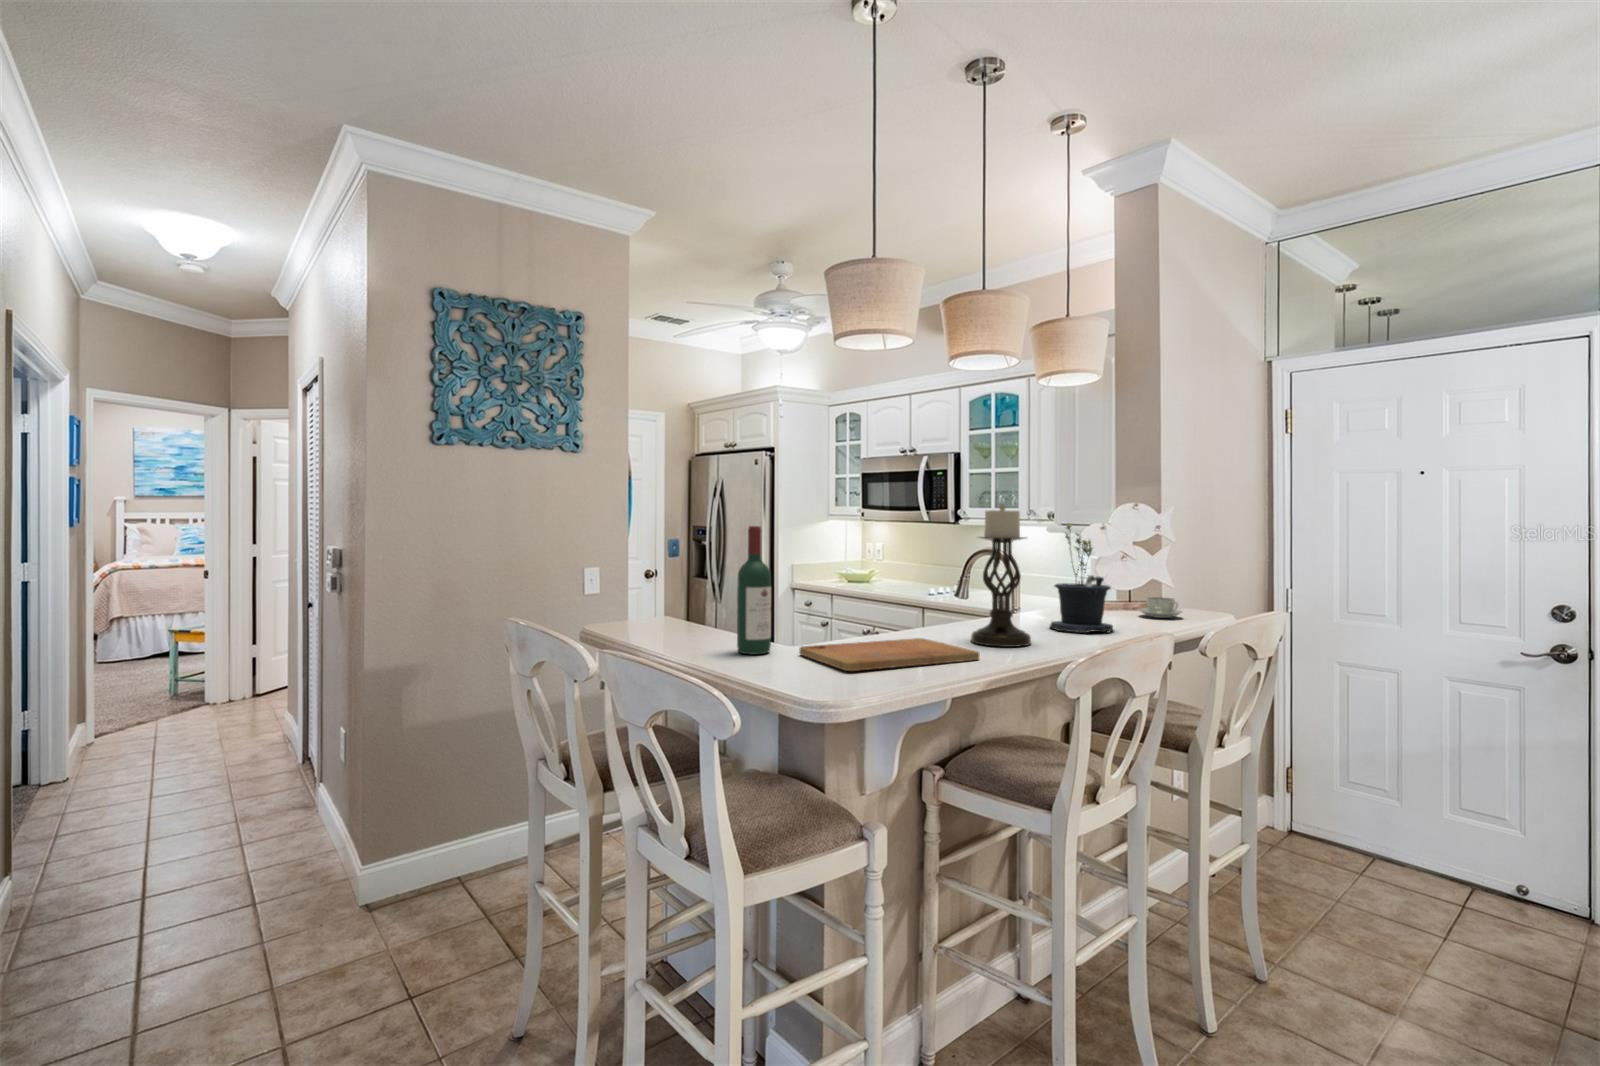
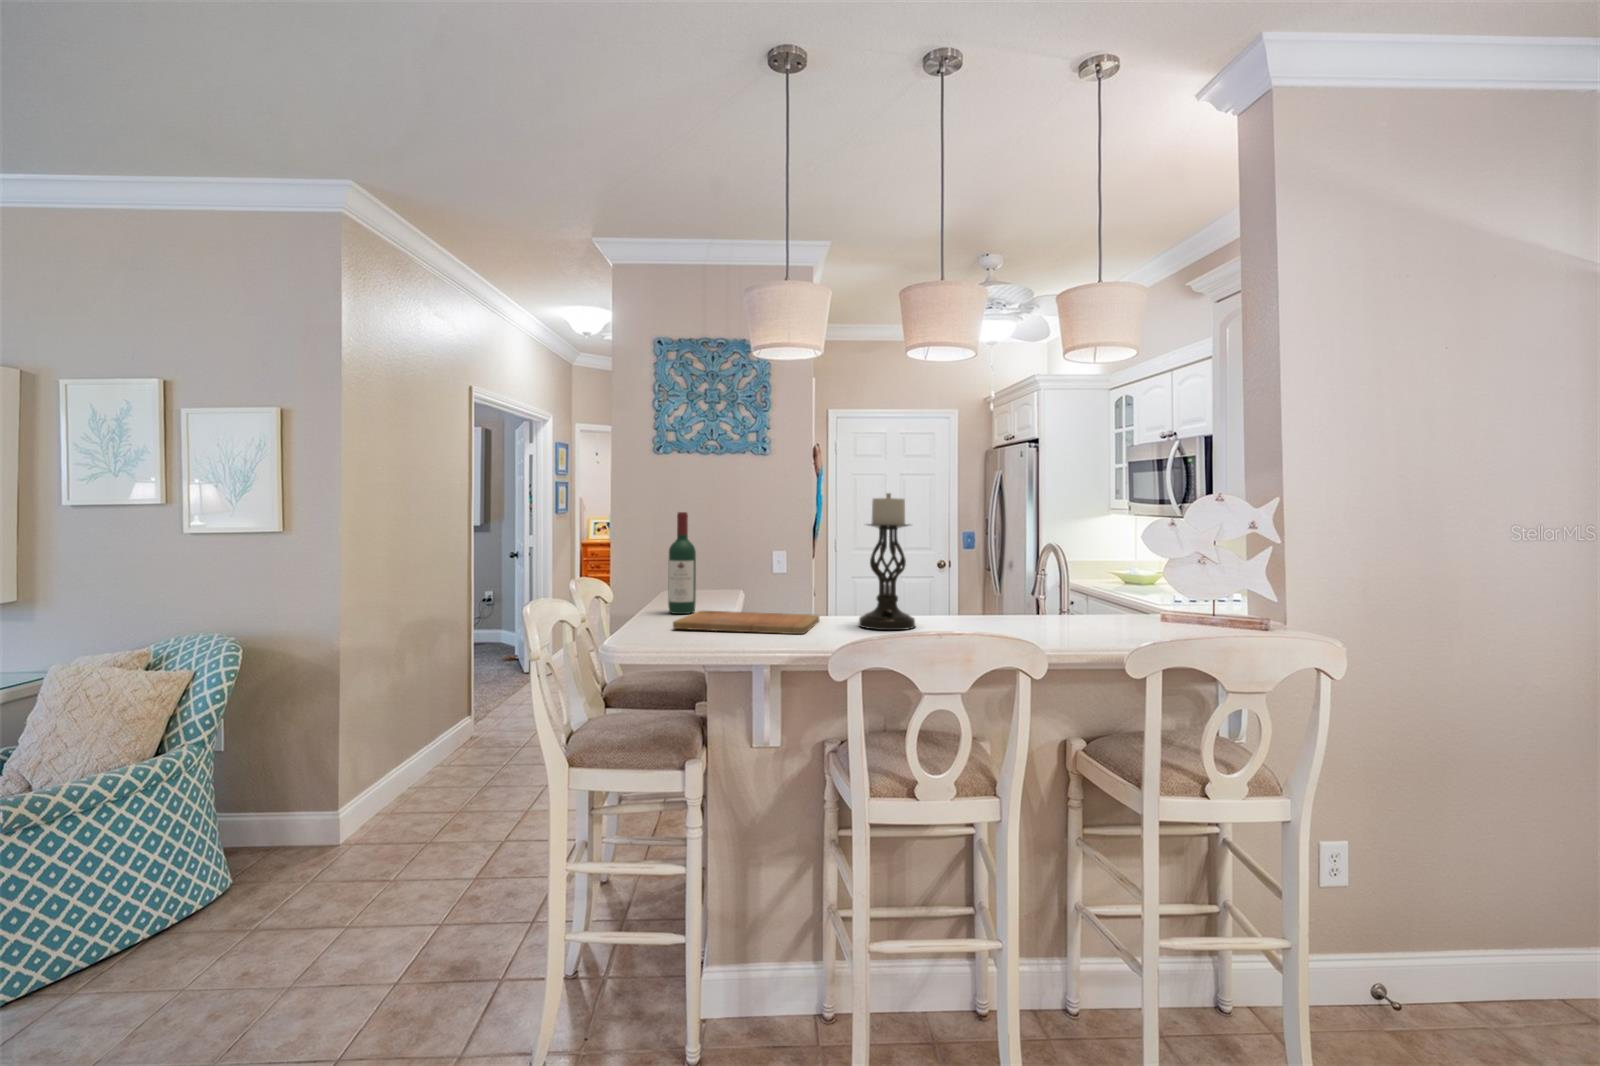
potted plant: present [1050,524,1113,633] -> none [987,512,1058,630]
coffee cup: present [1138,597,1182,618] -> none [1155,601,1210,626]

